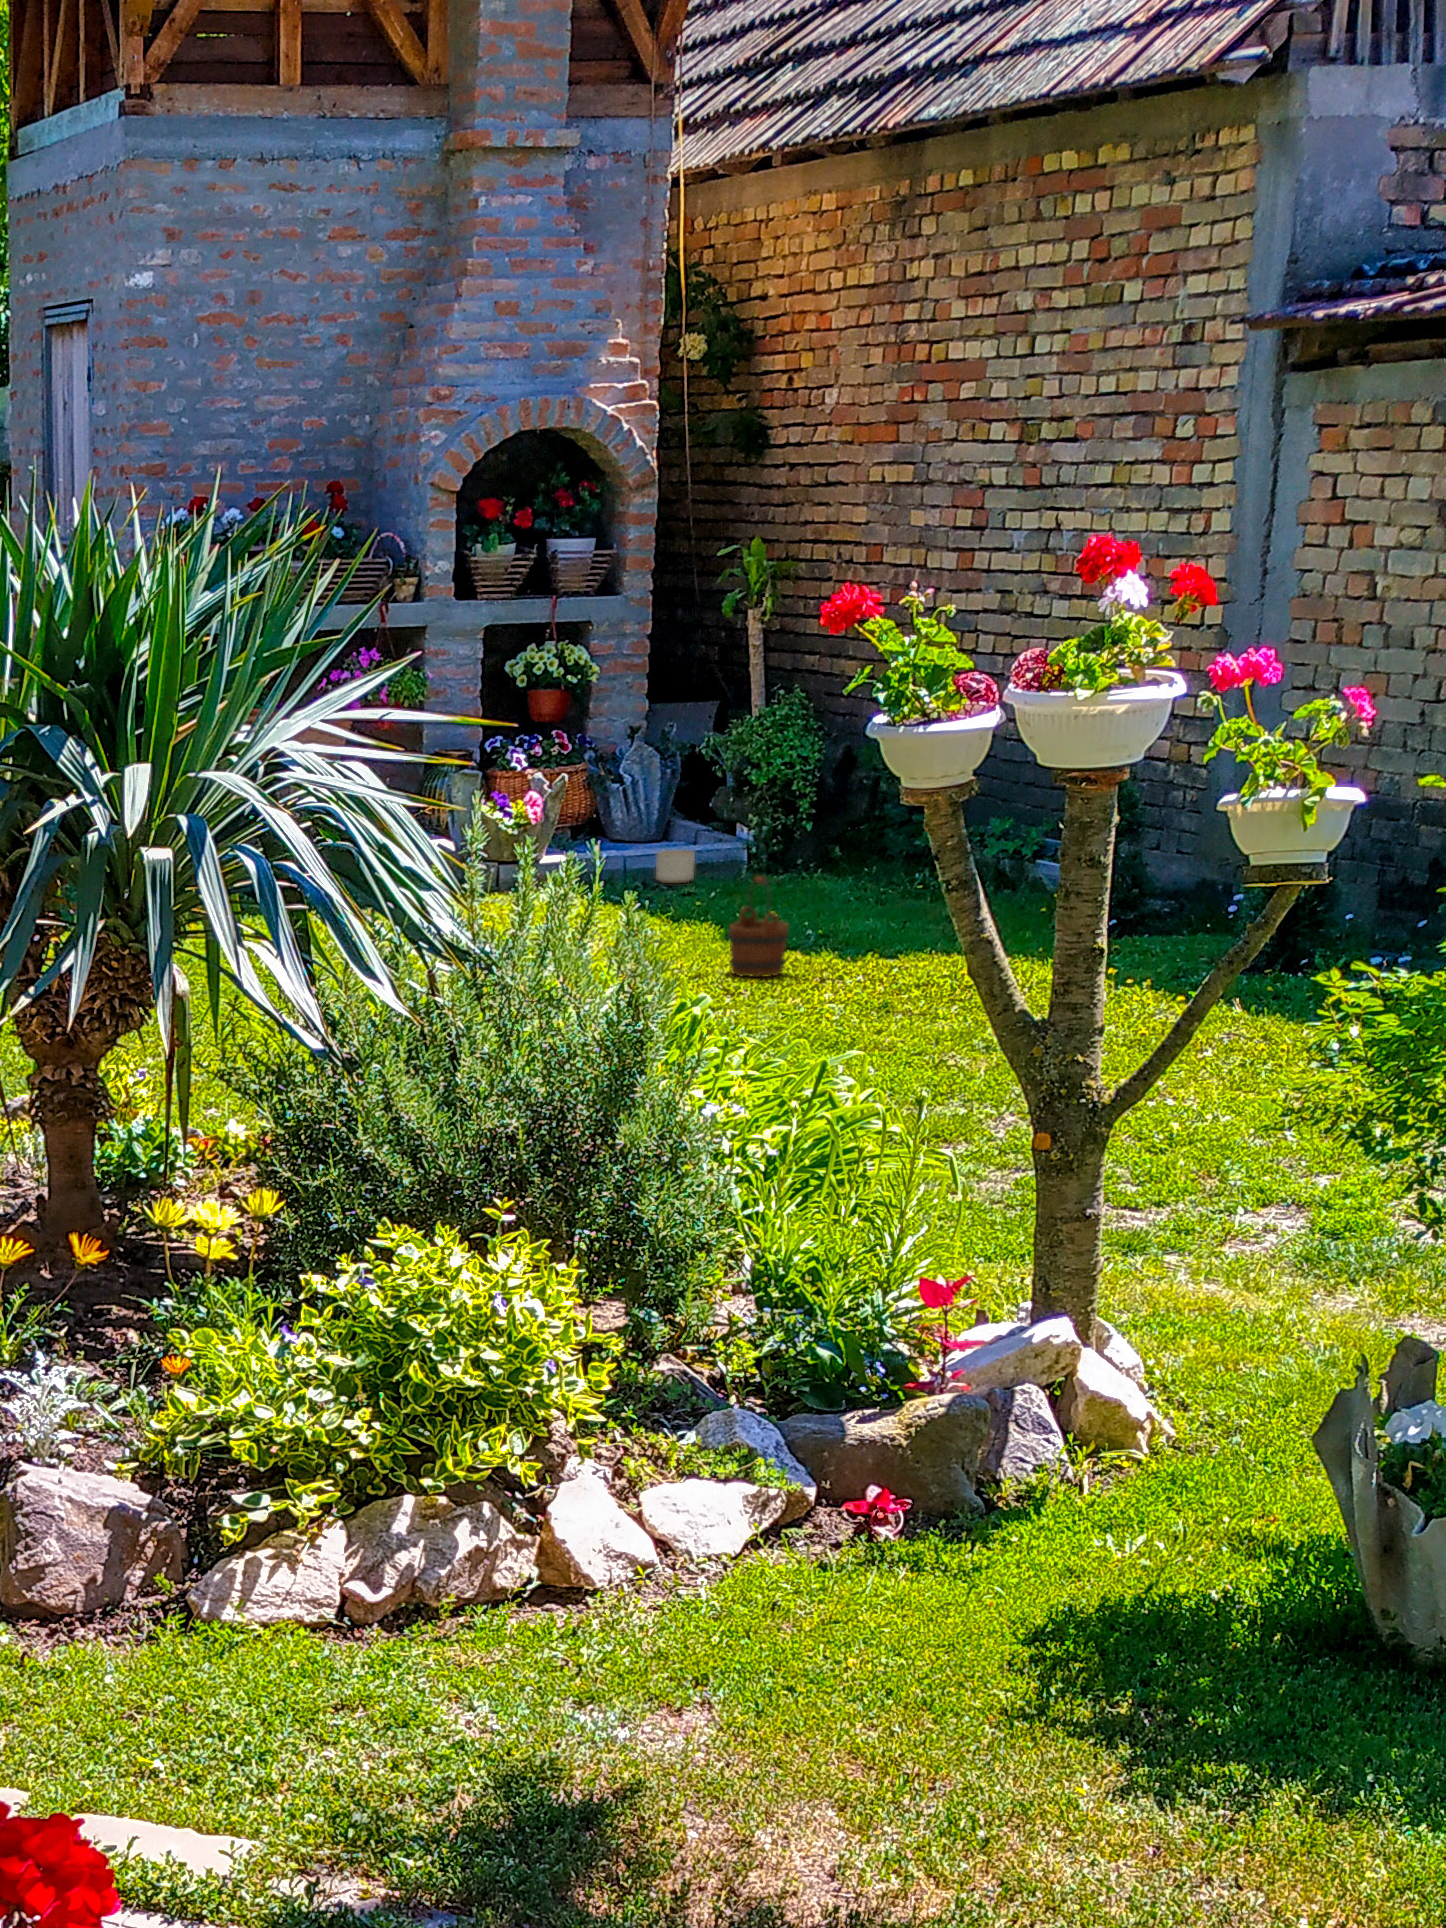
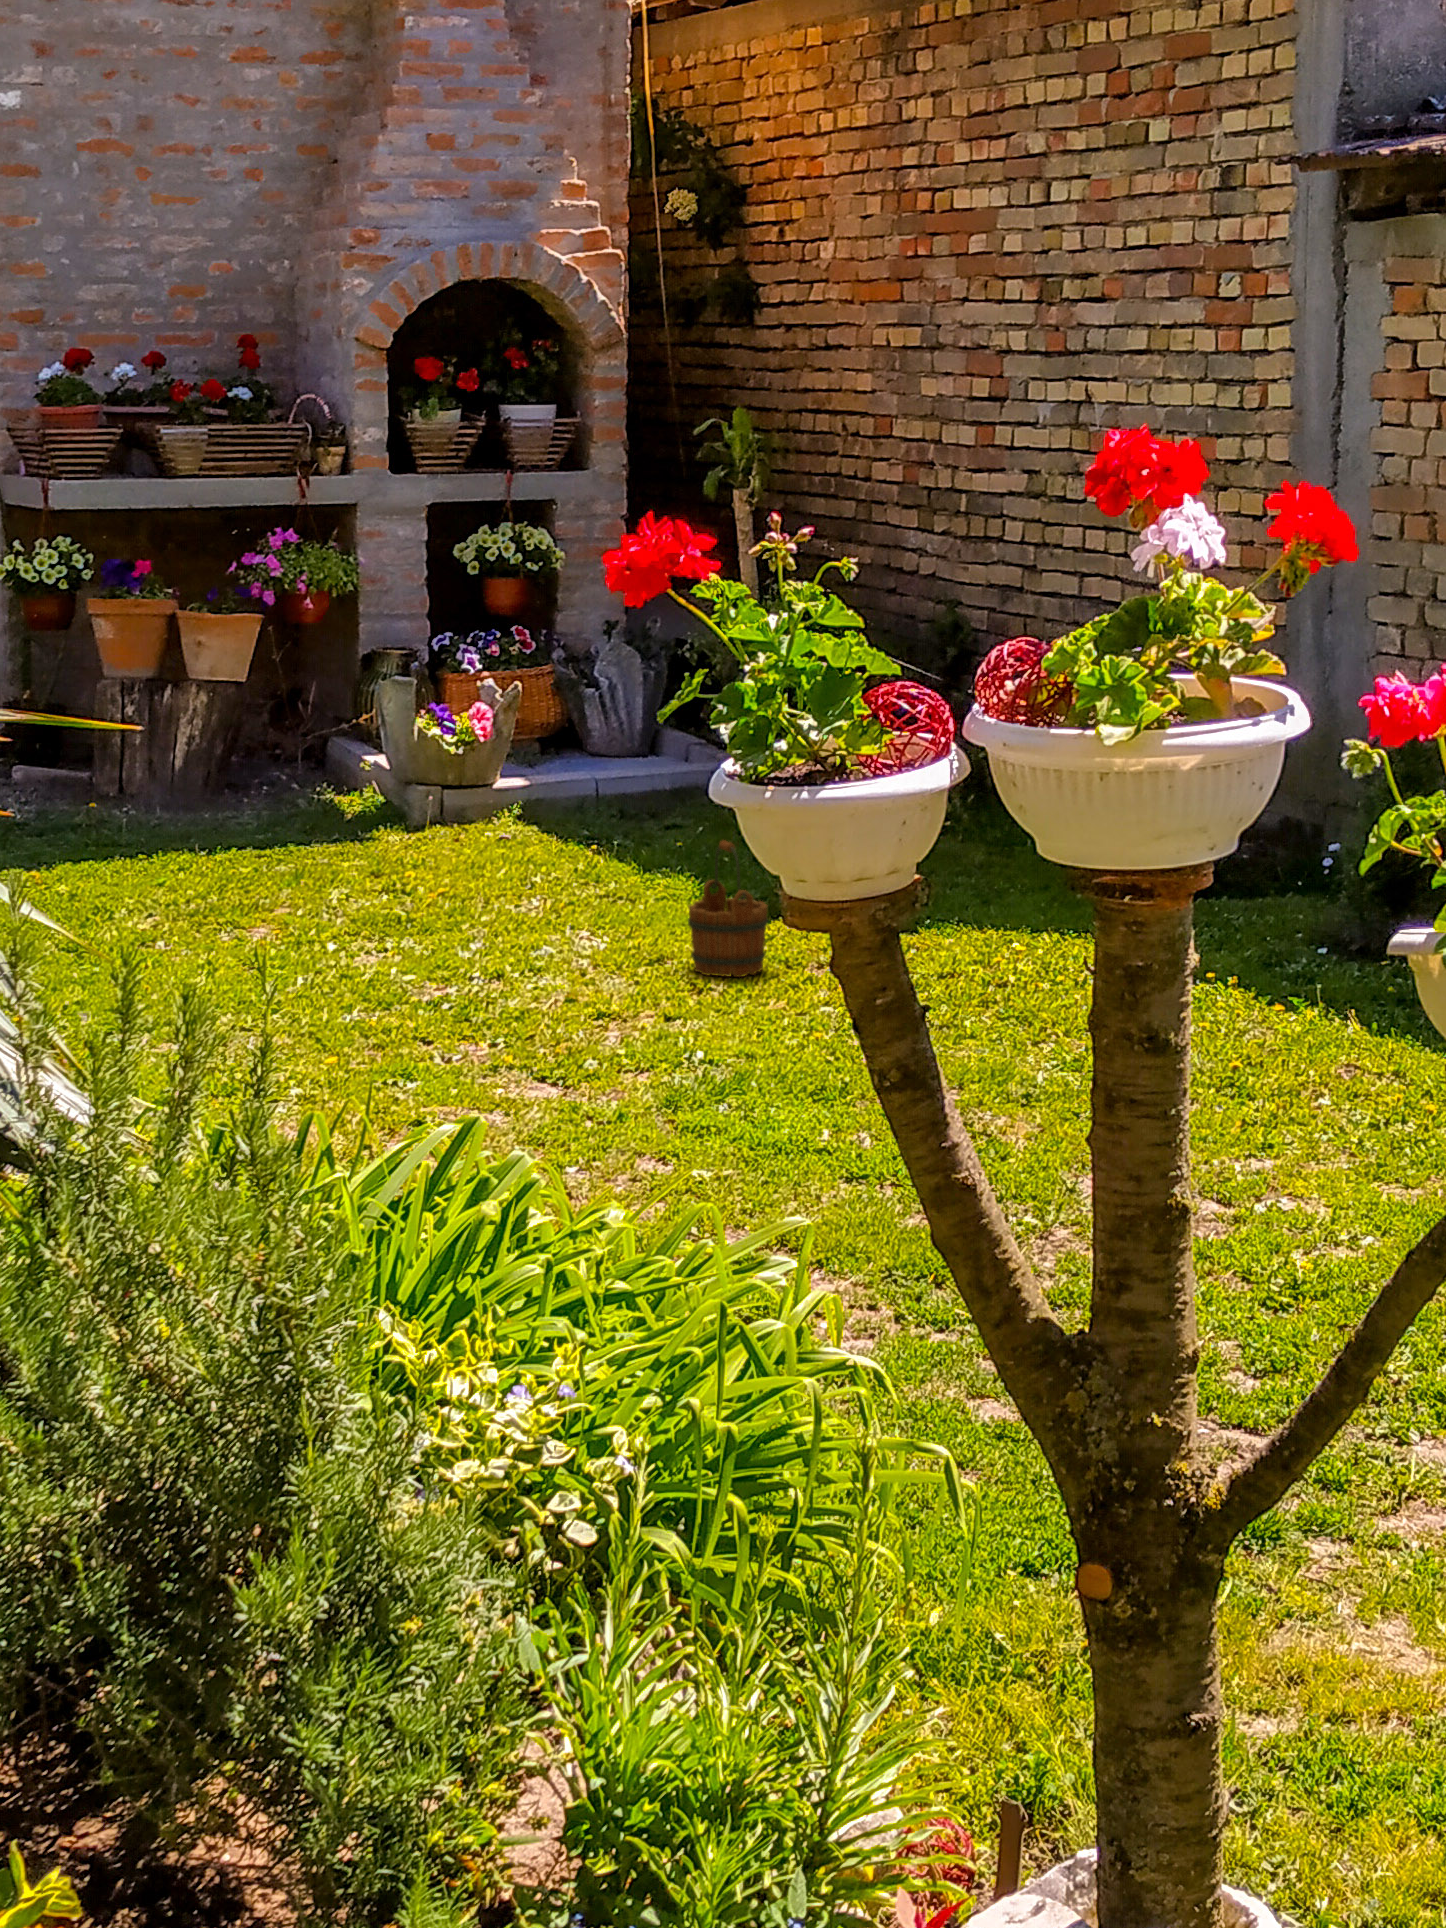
planter: present [656,850,695,883] -> none [625,781,673,824]

